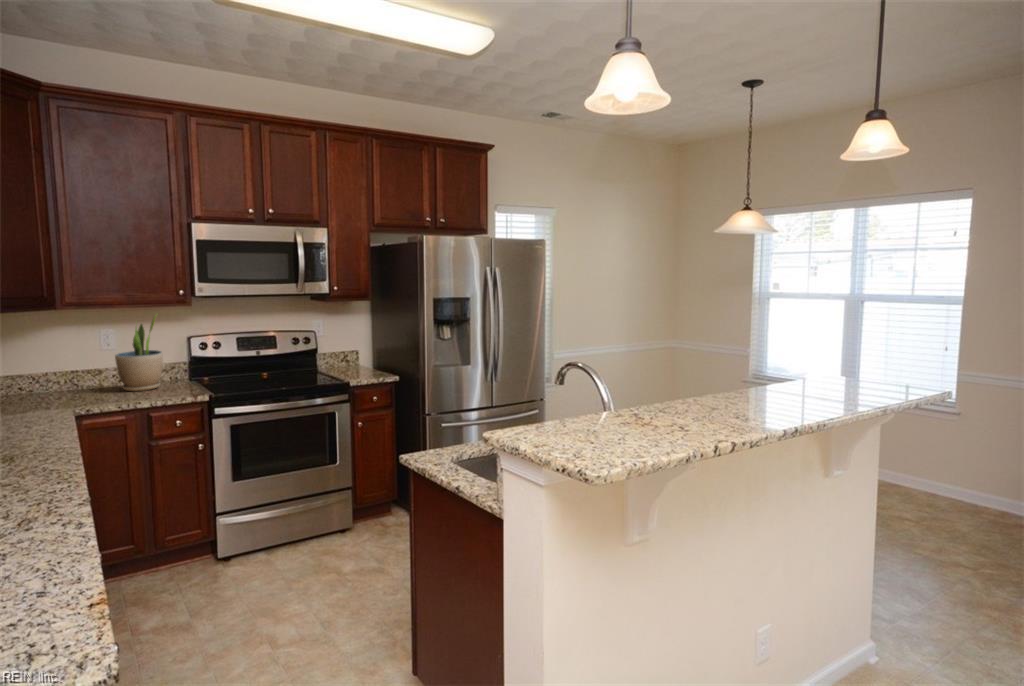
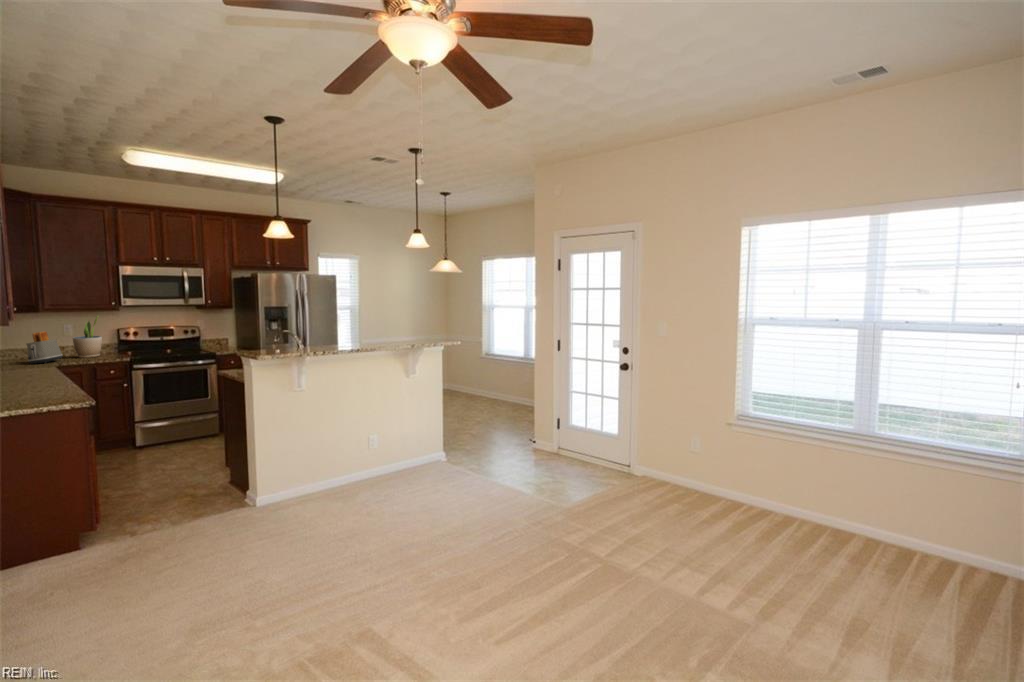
toaster: none [31,346,96,409] -> present [27,332,63,364]

